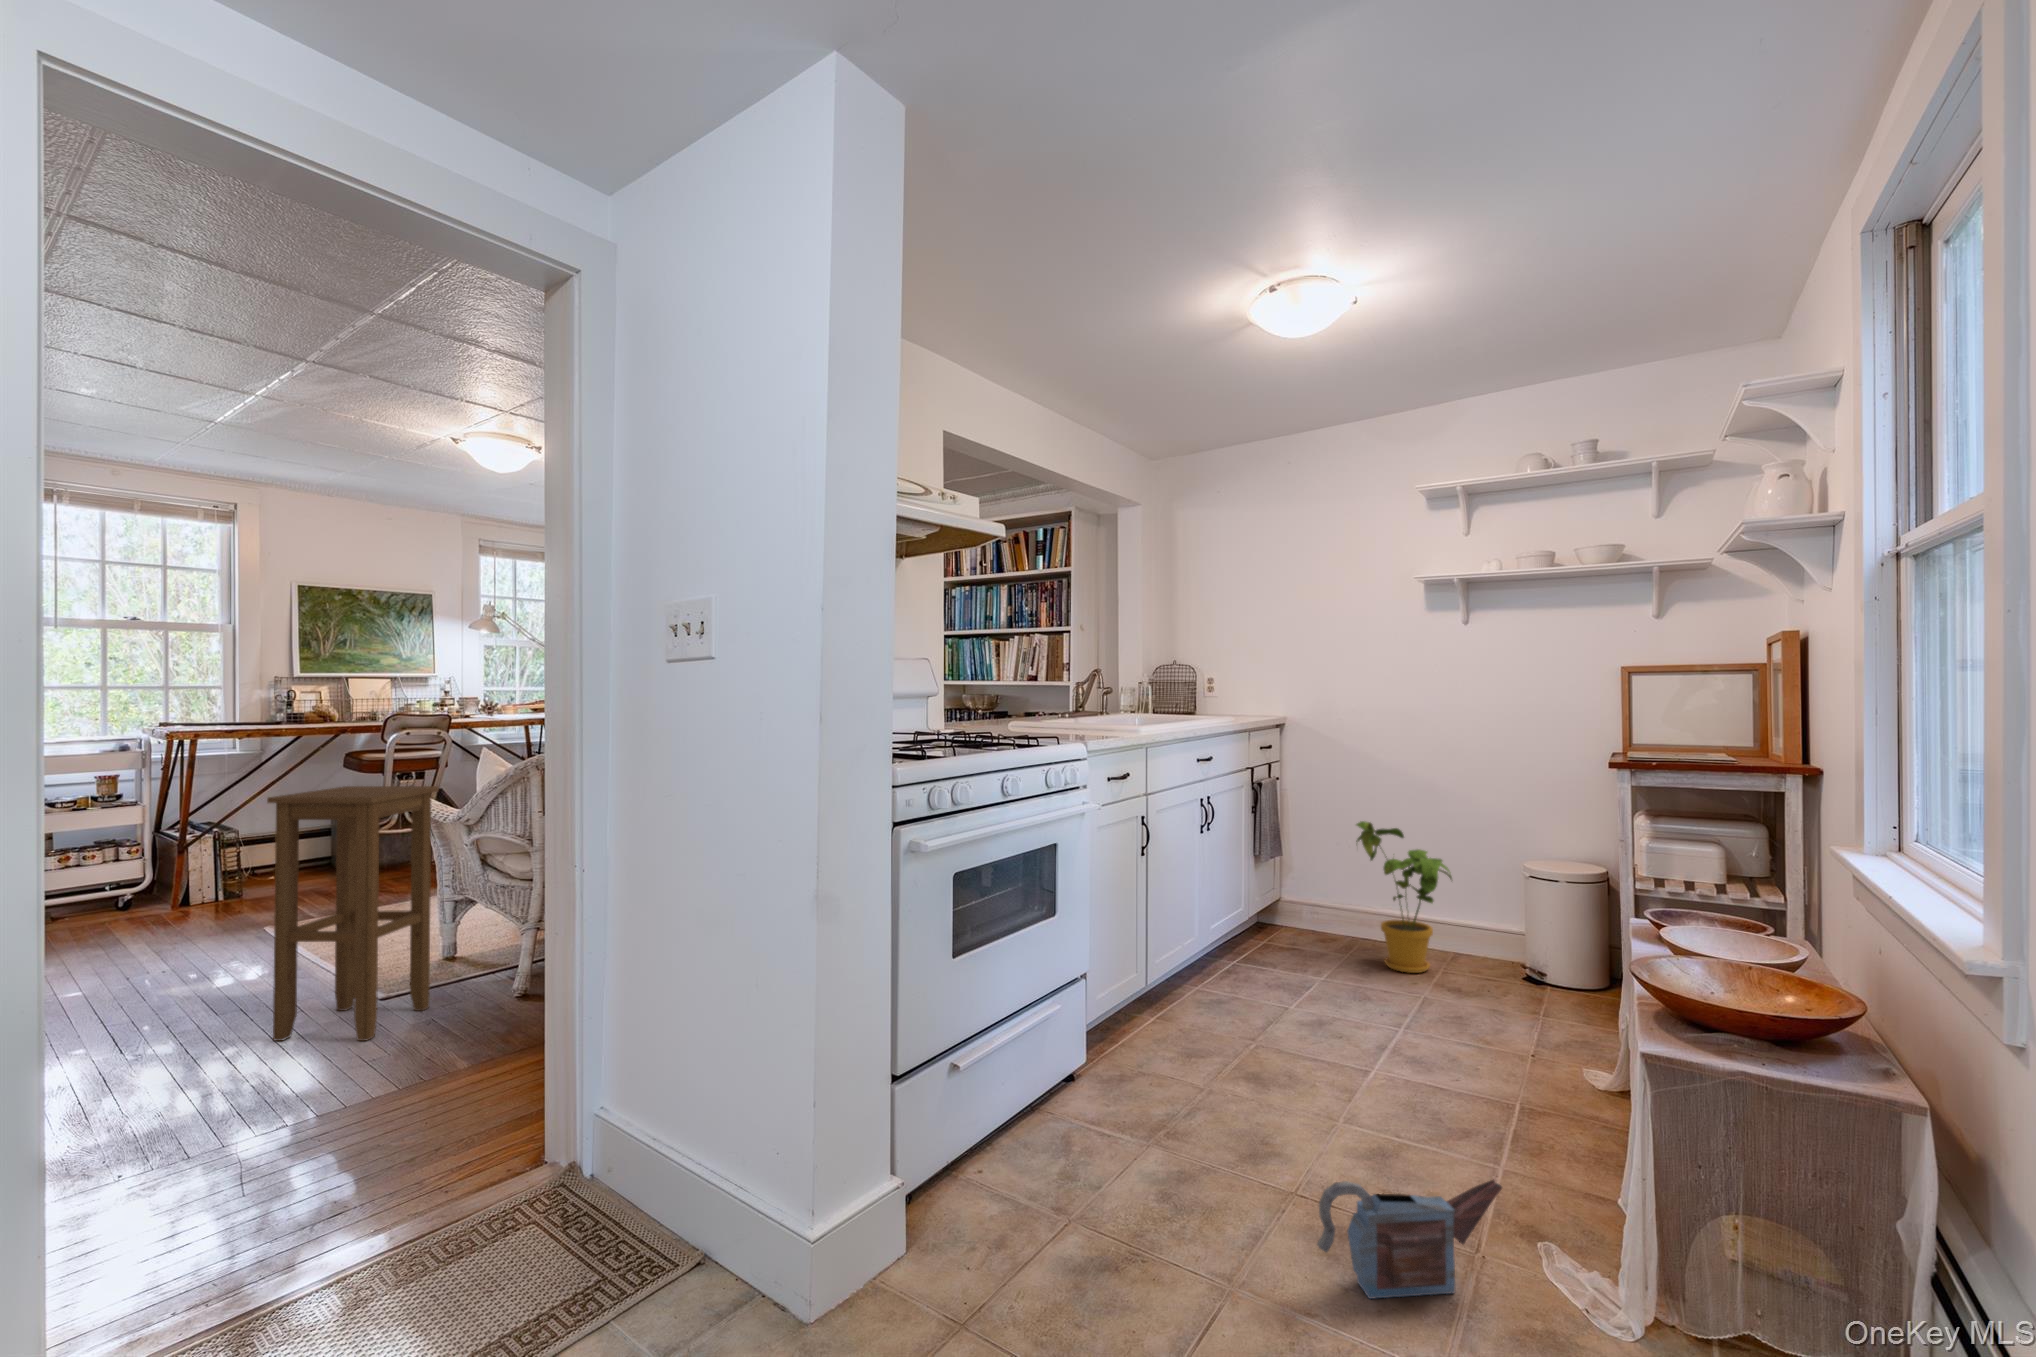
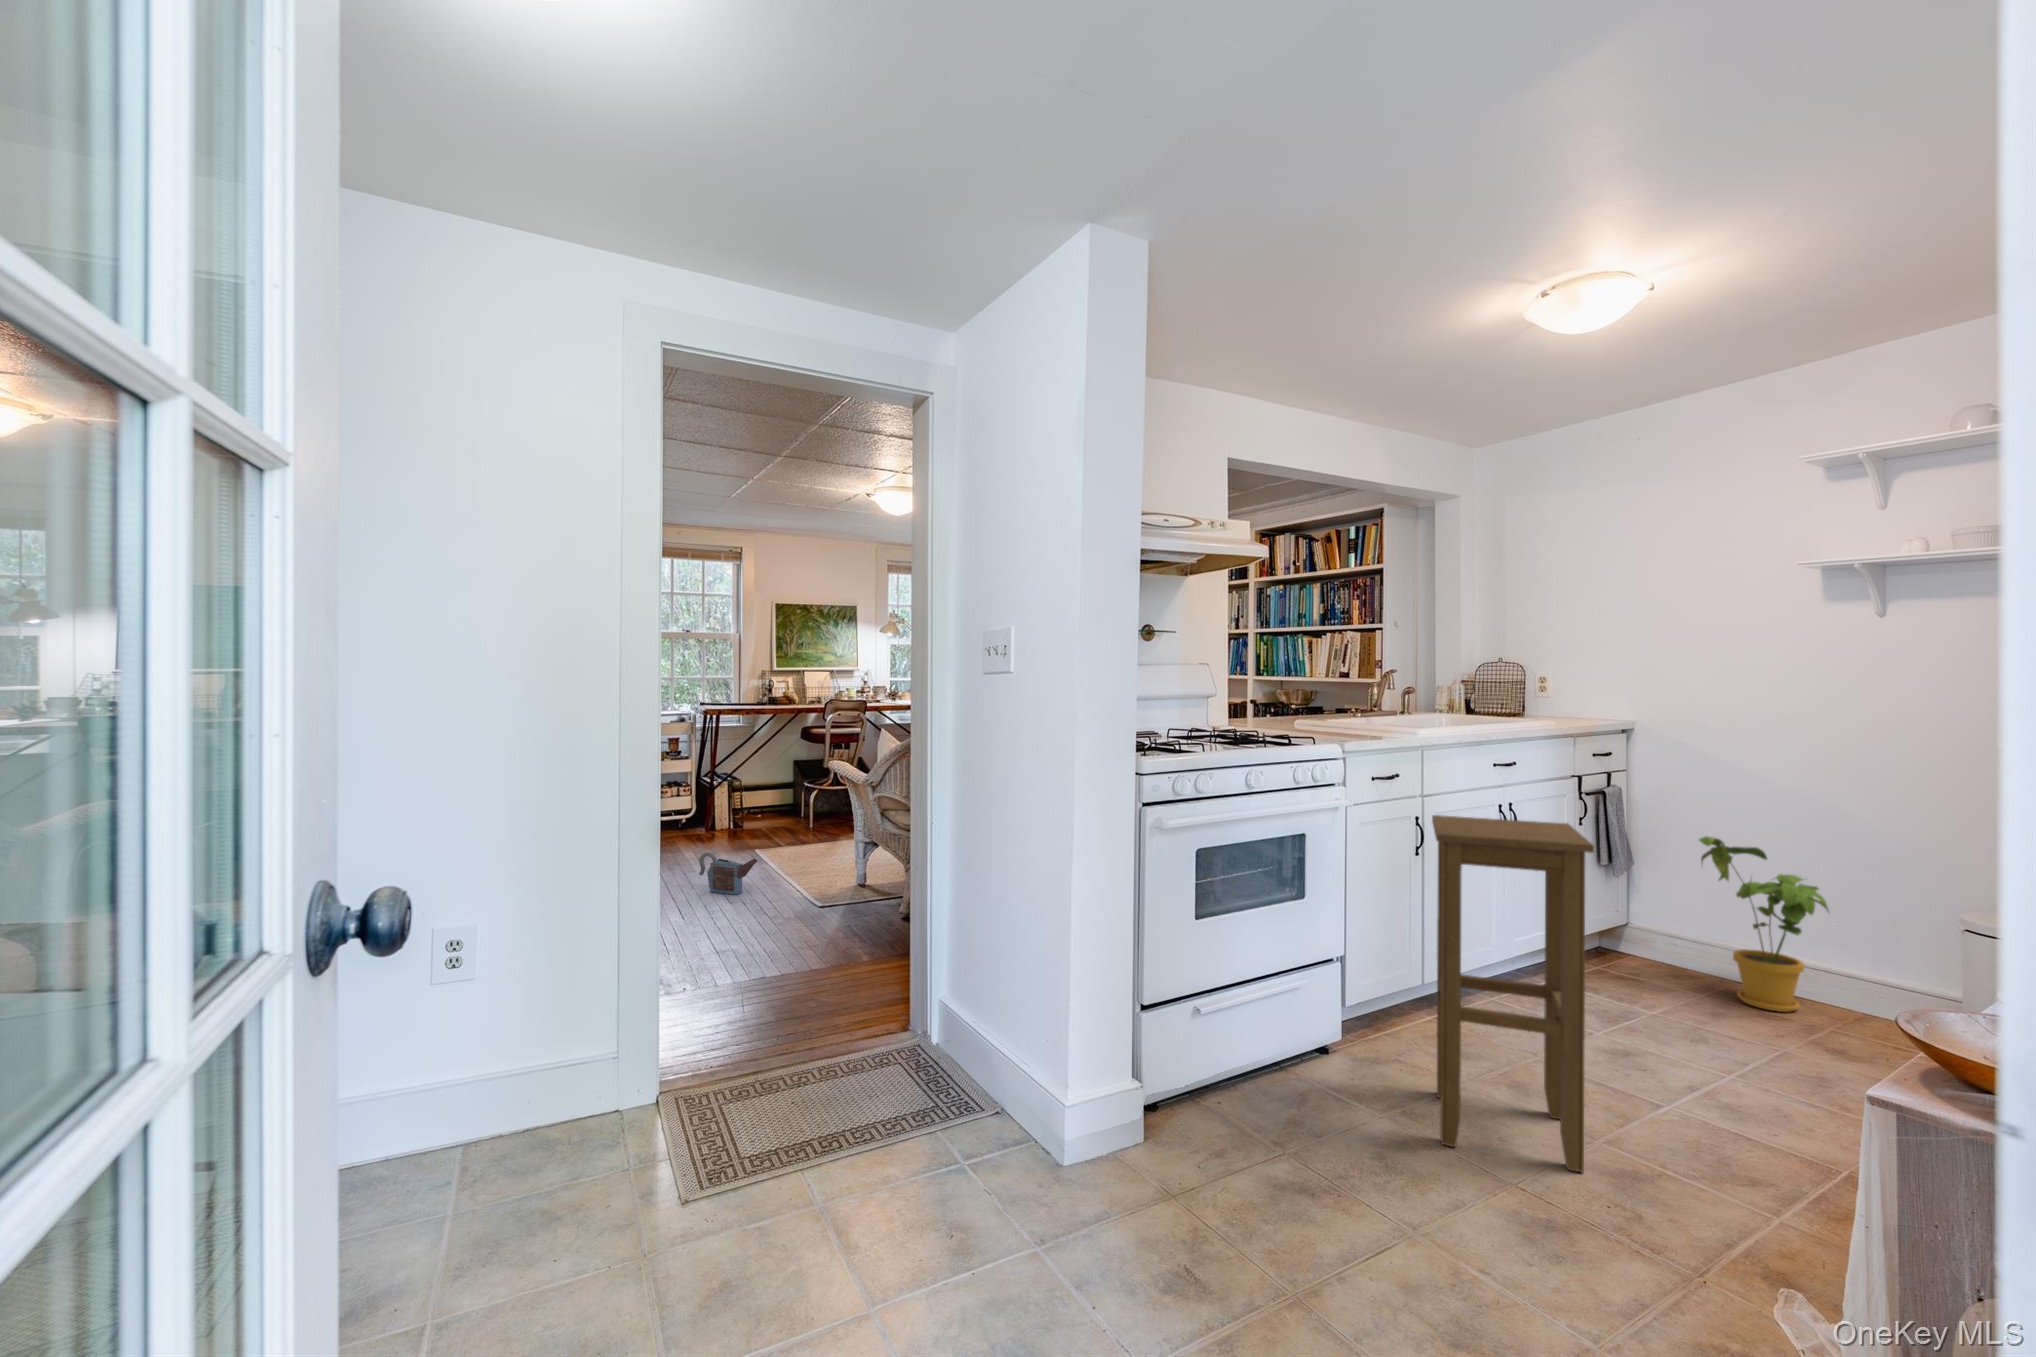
stool: present [267,786,439,1041] -> present [1432,815,1594,1172]
watering can: present [1317,1180,1502,1299] -> present [699,853,757,895]

